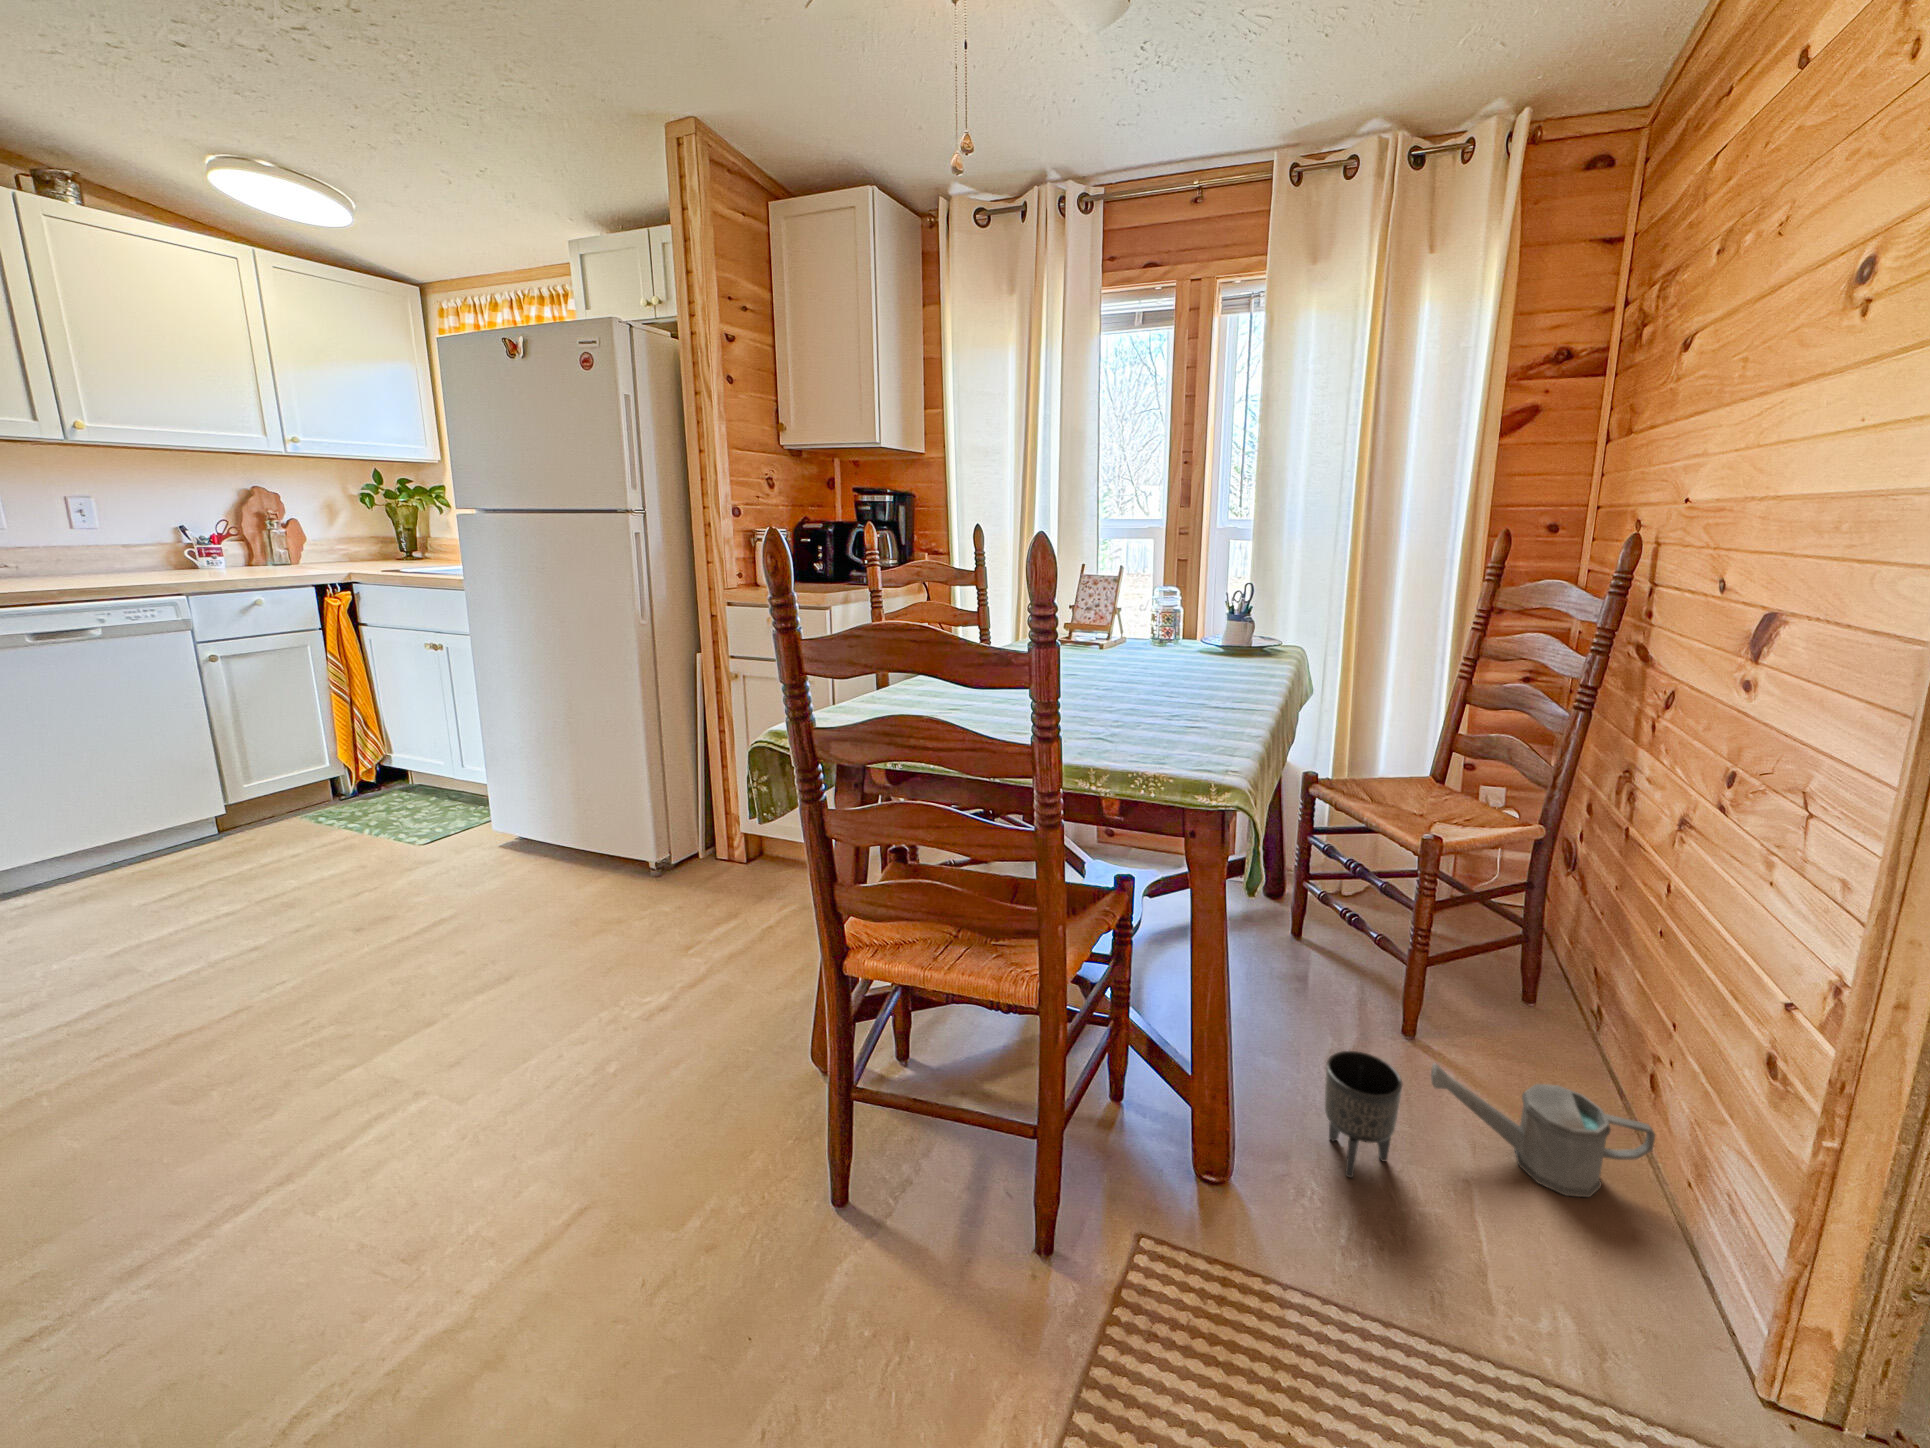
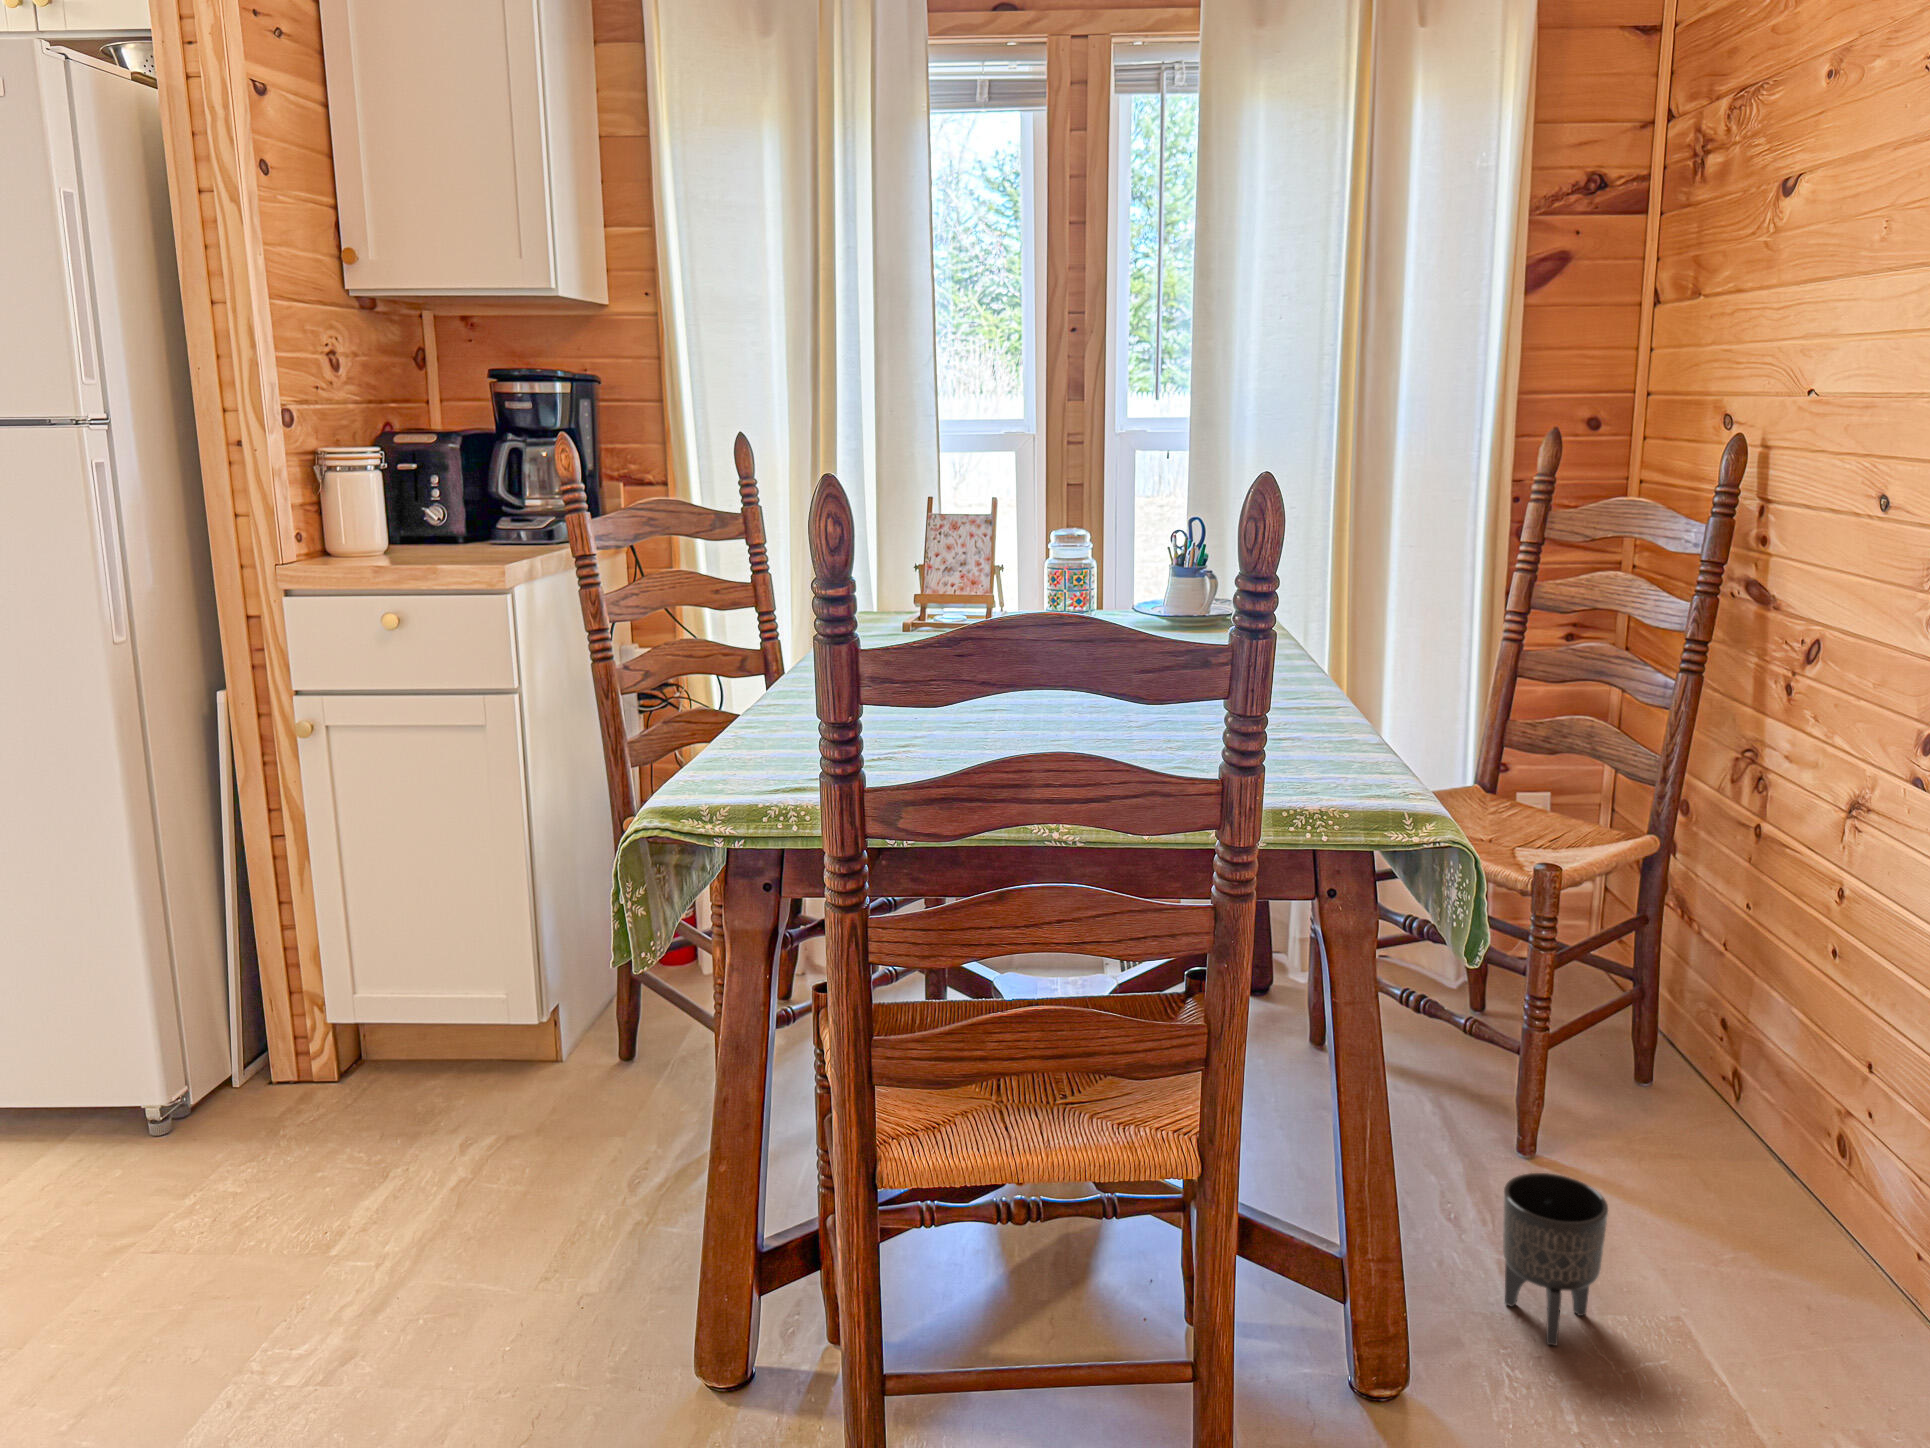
watering can: present [1431,1063,1655,1197] -> none [1615,1167,1880,1303]

